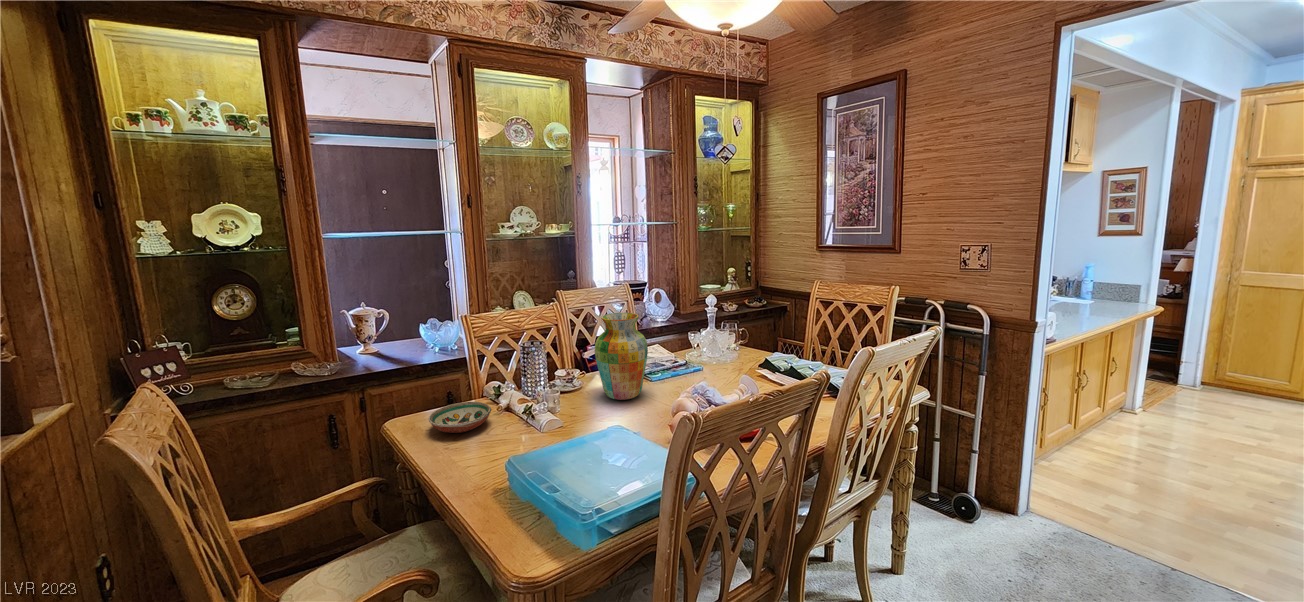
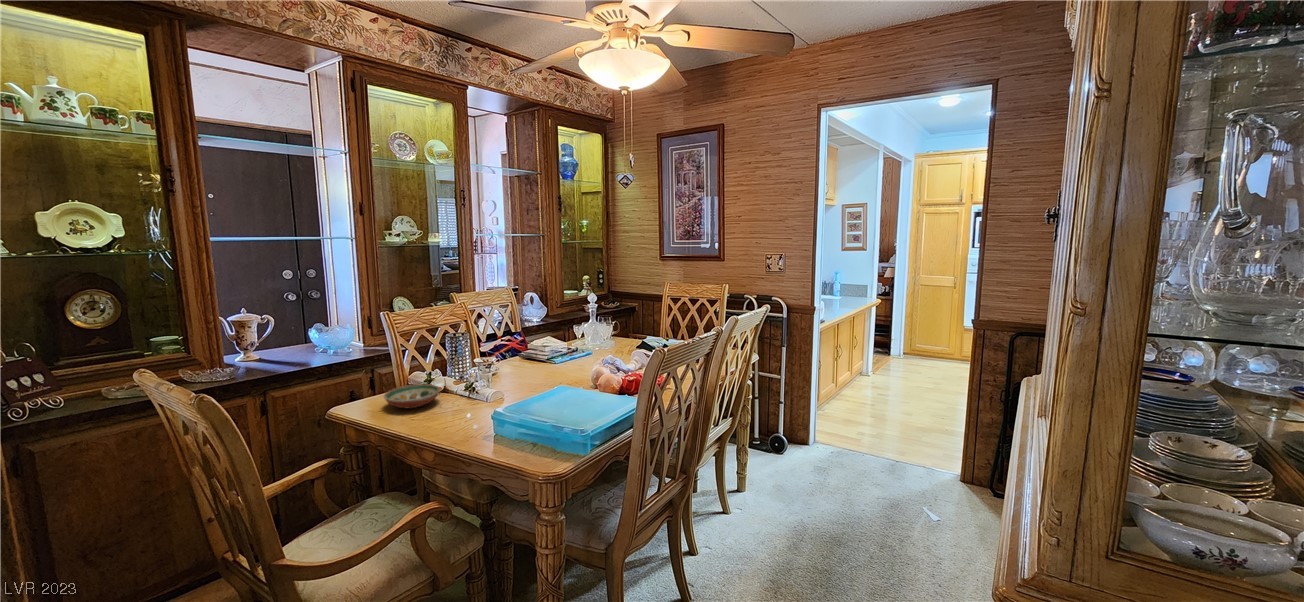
vase: present [595,313,648,400] -> none [517,305,561,376]

